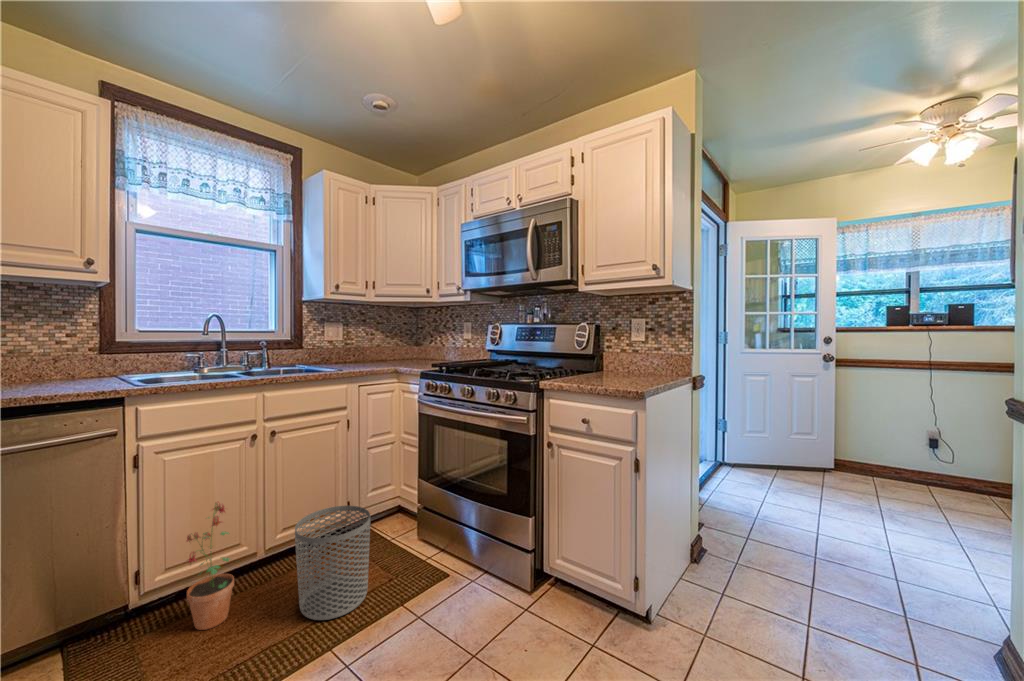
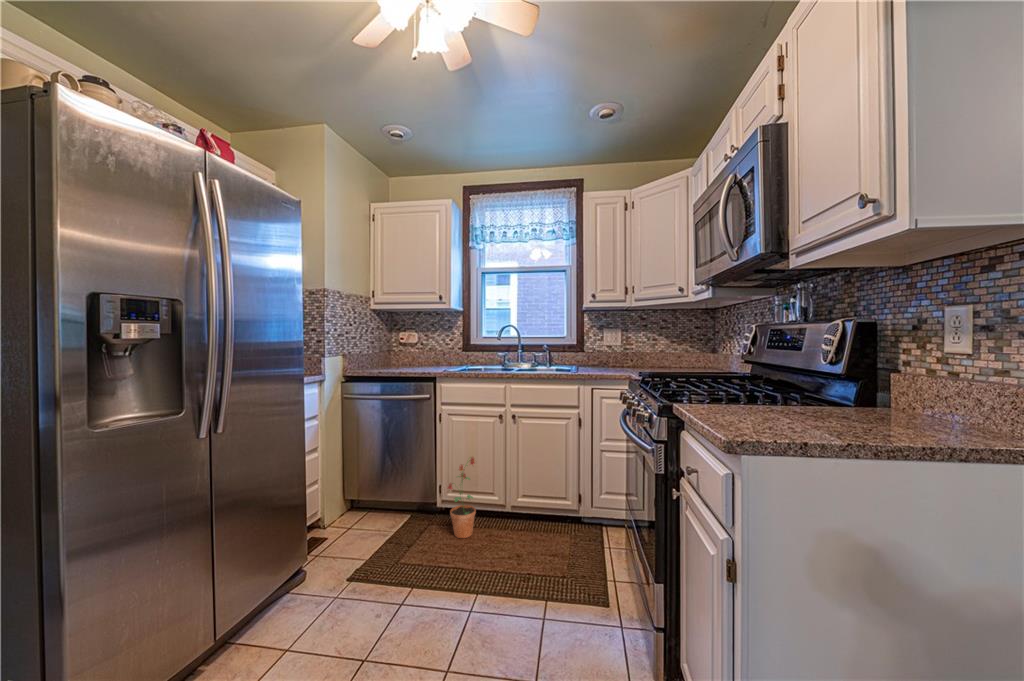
waste bin: present [295,506,370,620] -> none [489,486,546,576]

